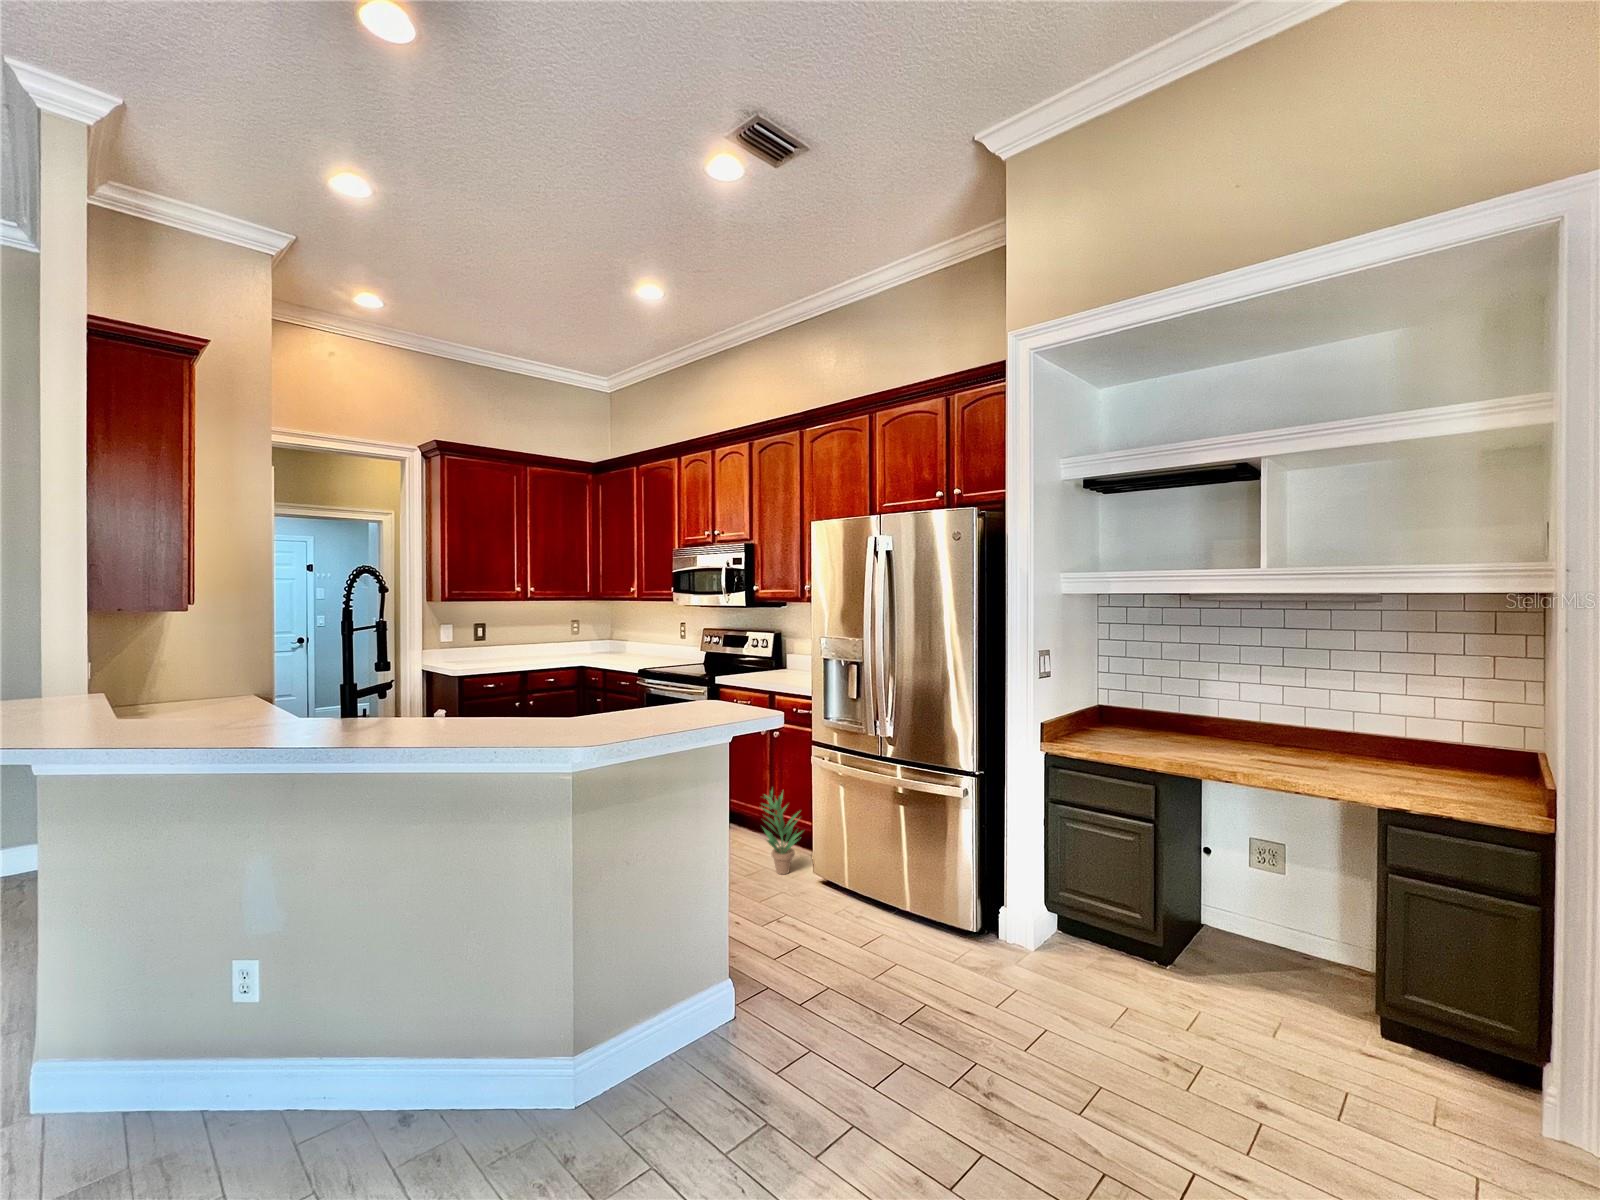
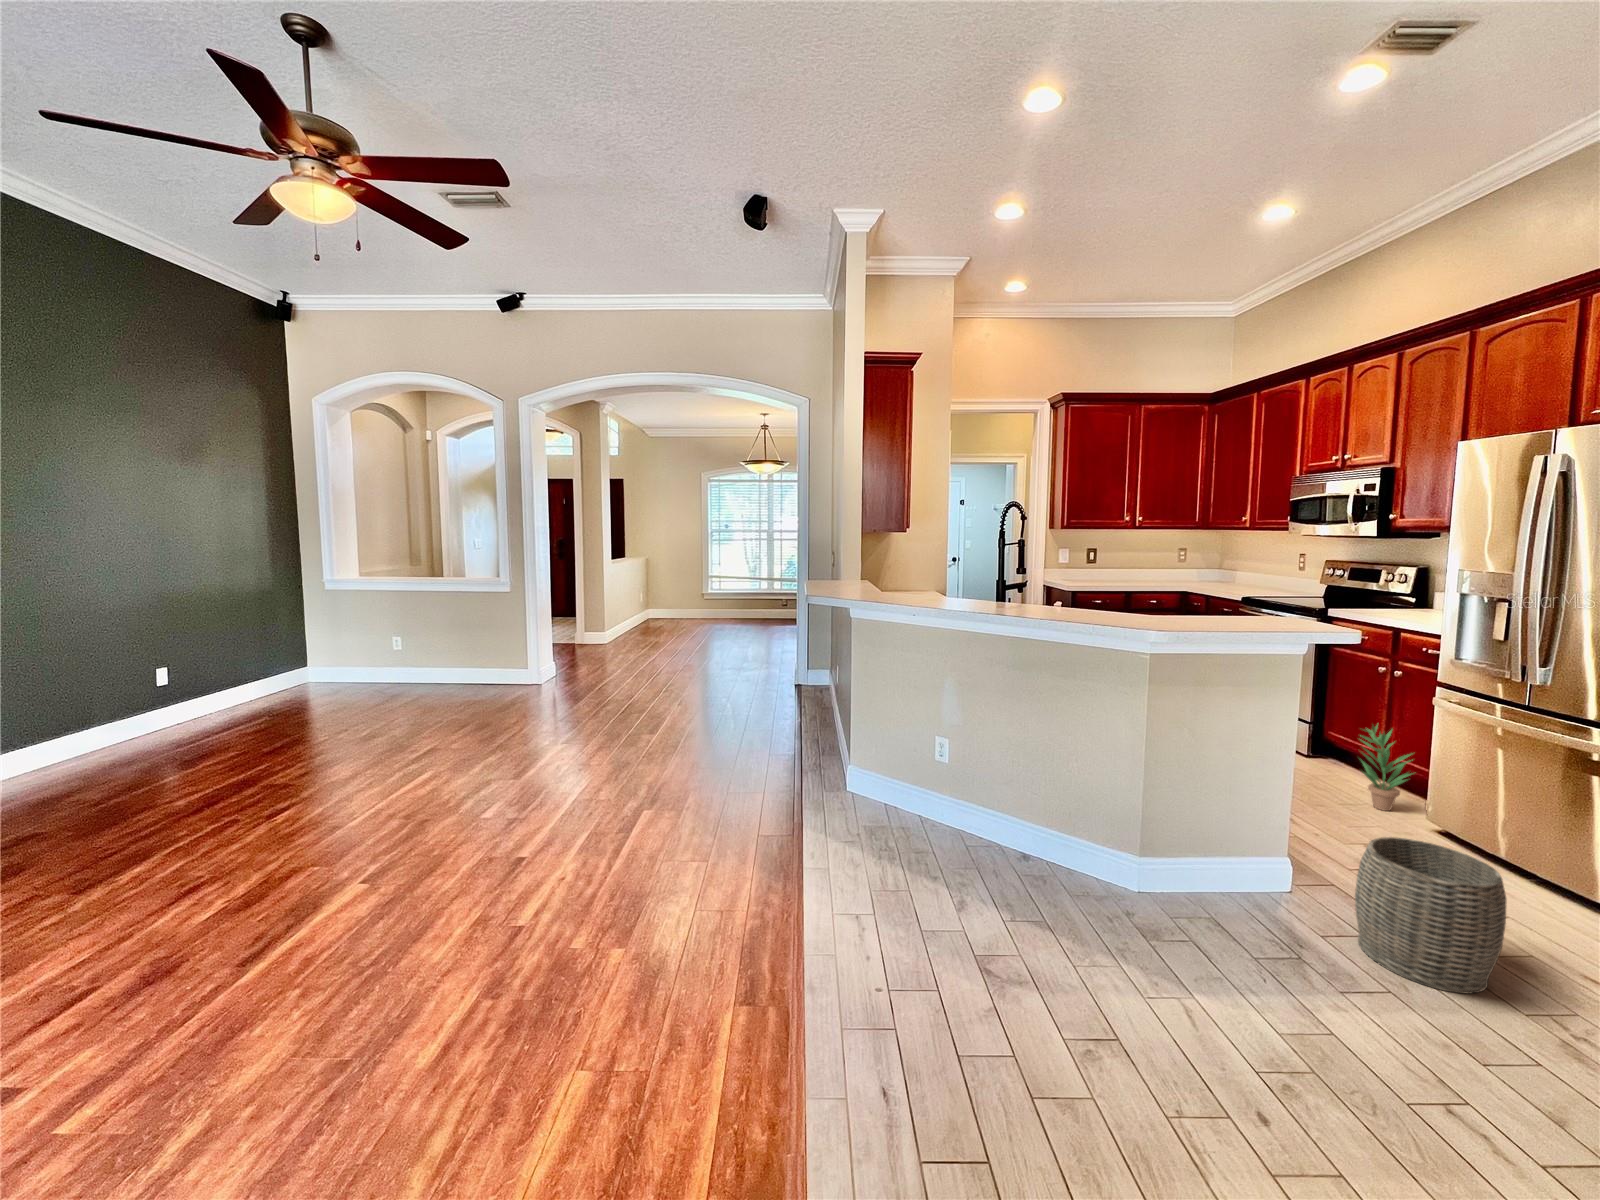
woven basket: none [815,932,934,1115] -> present [1355,837,1506,993]

